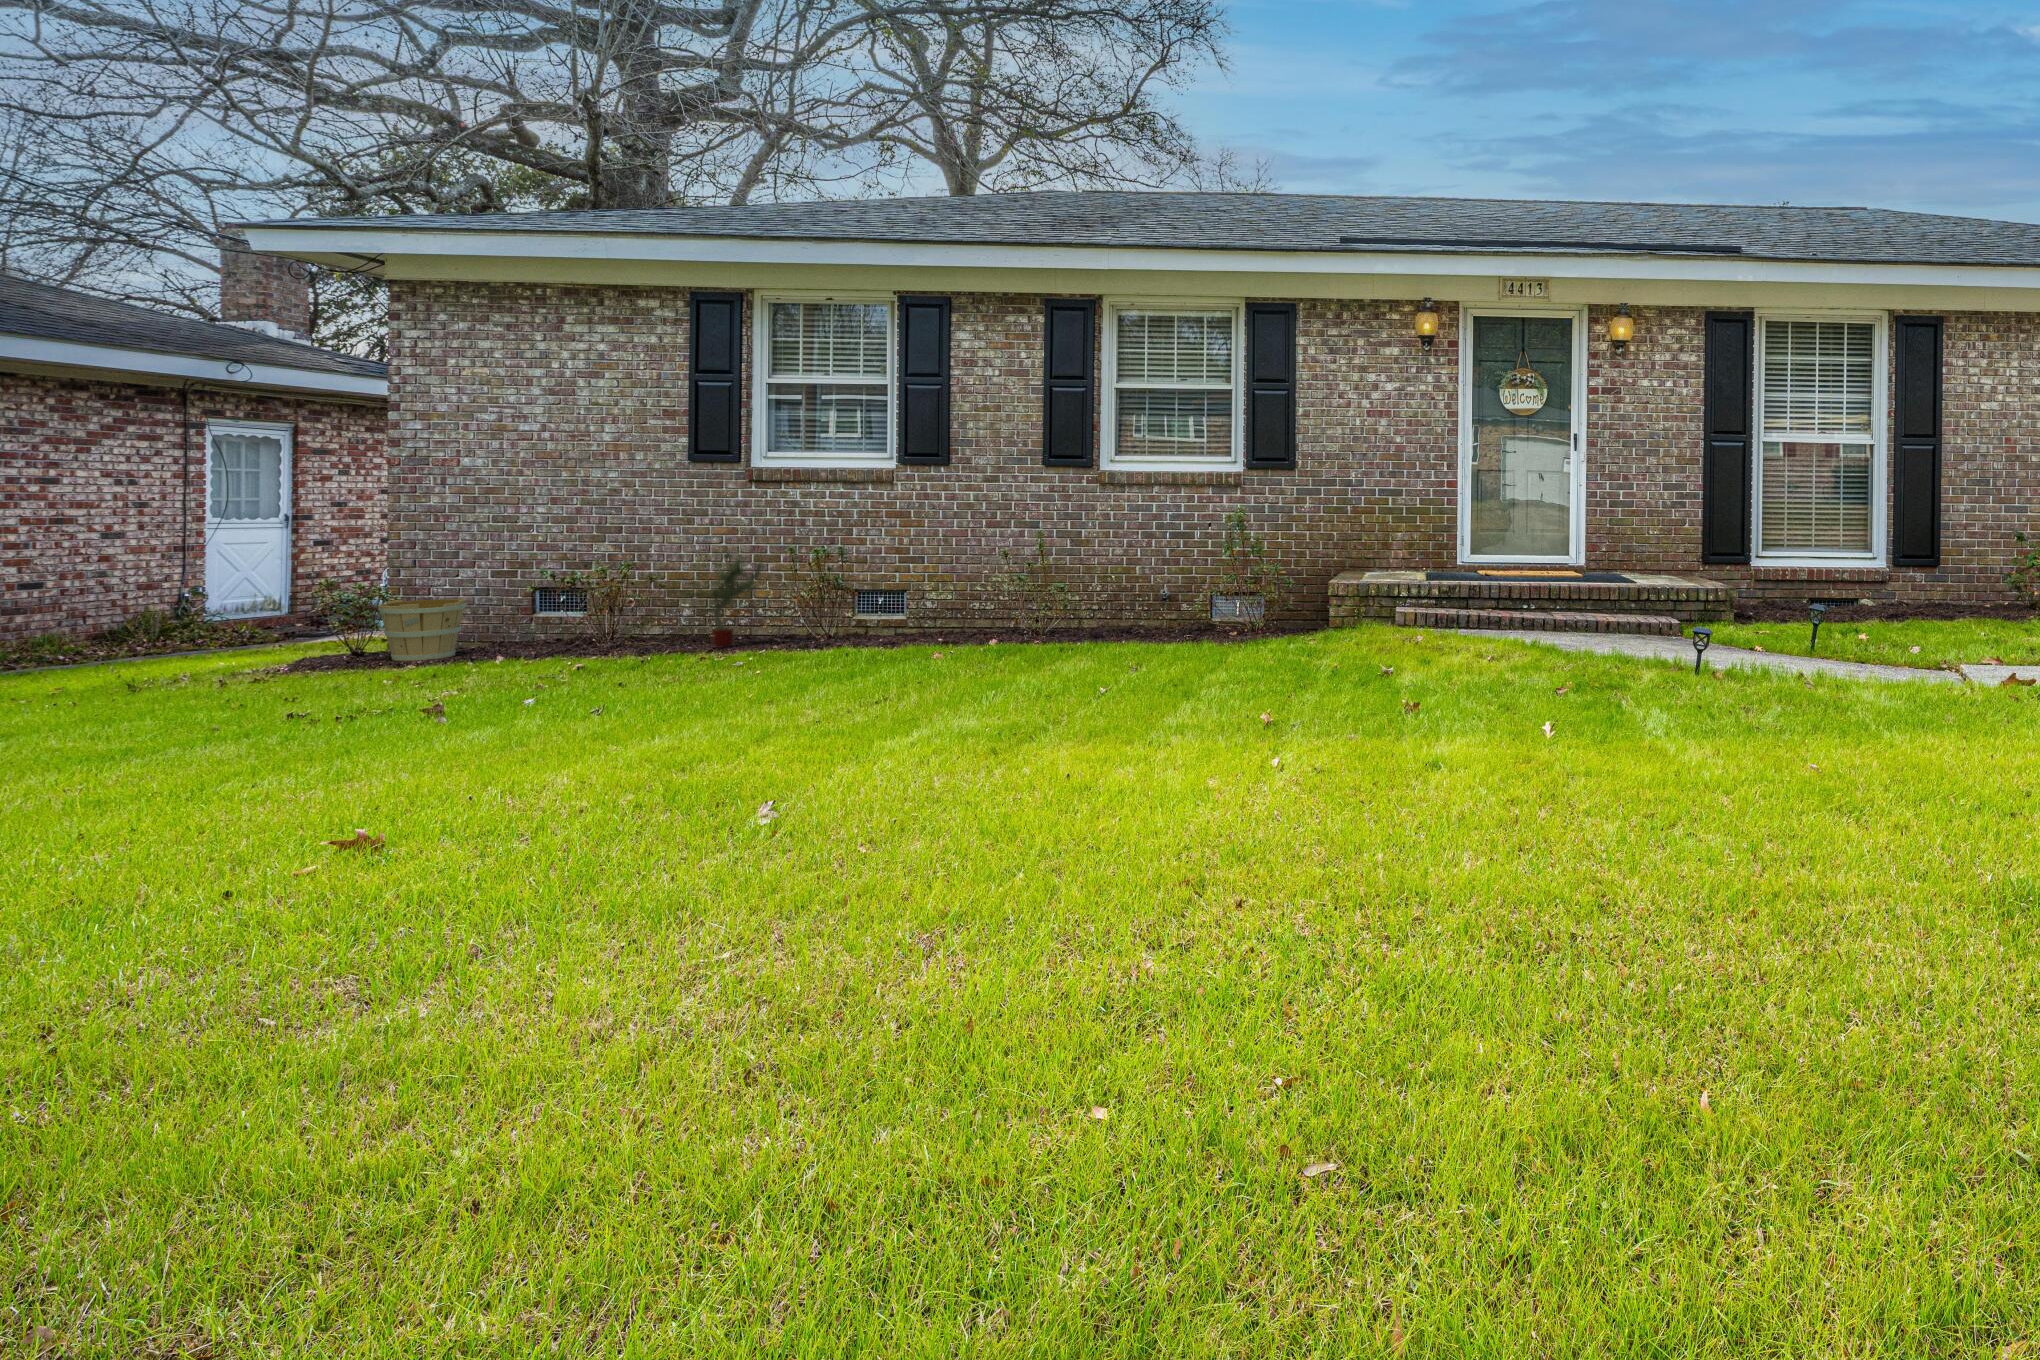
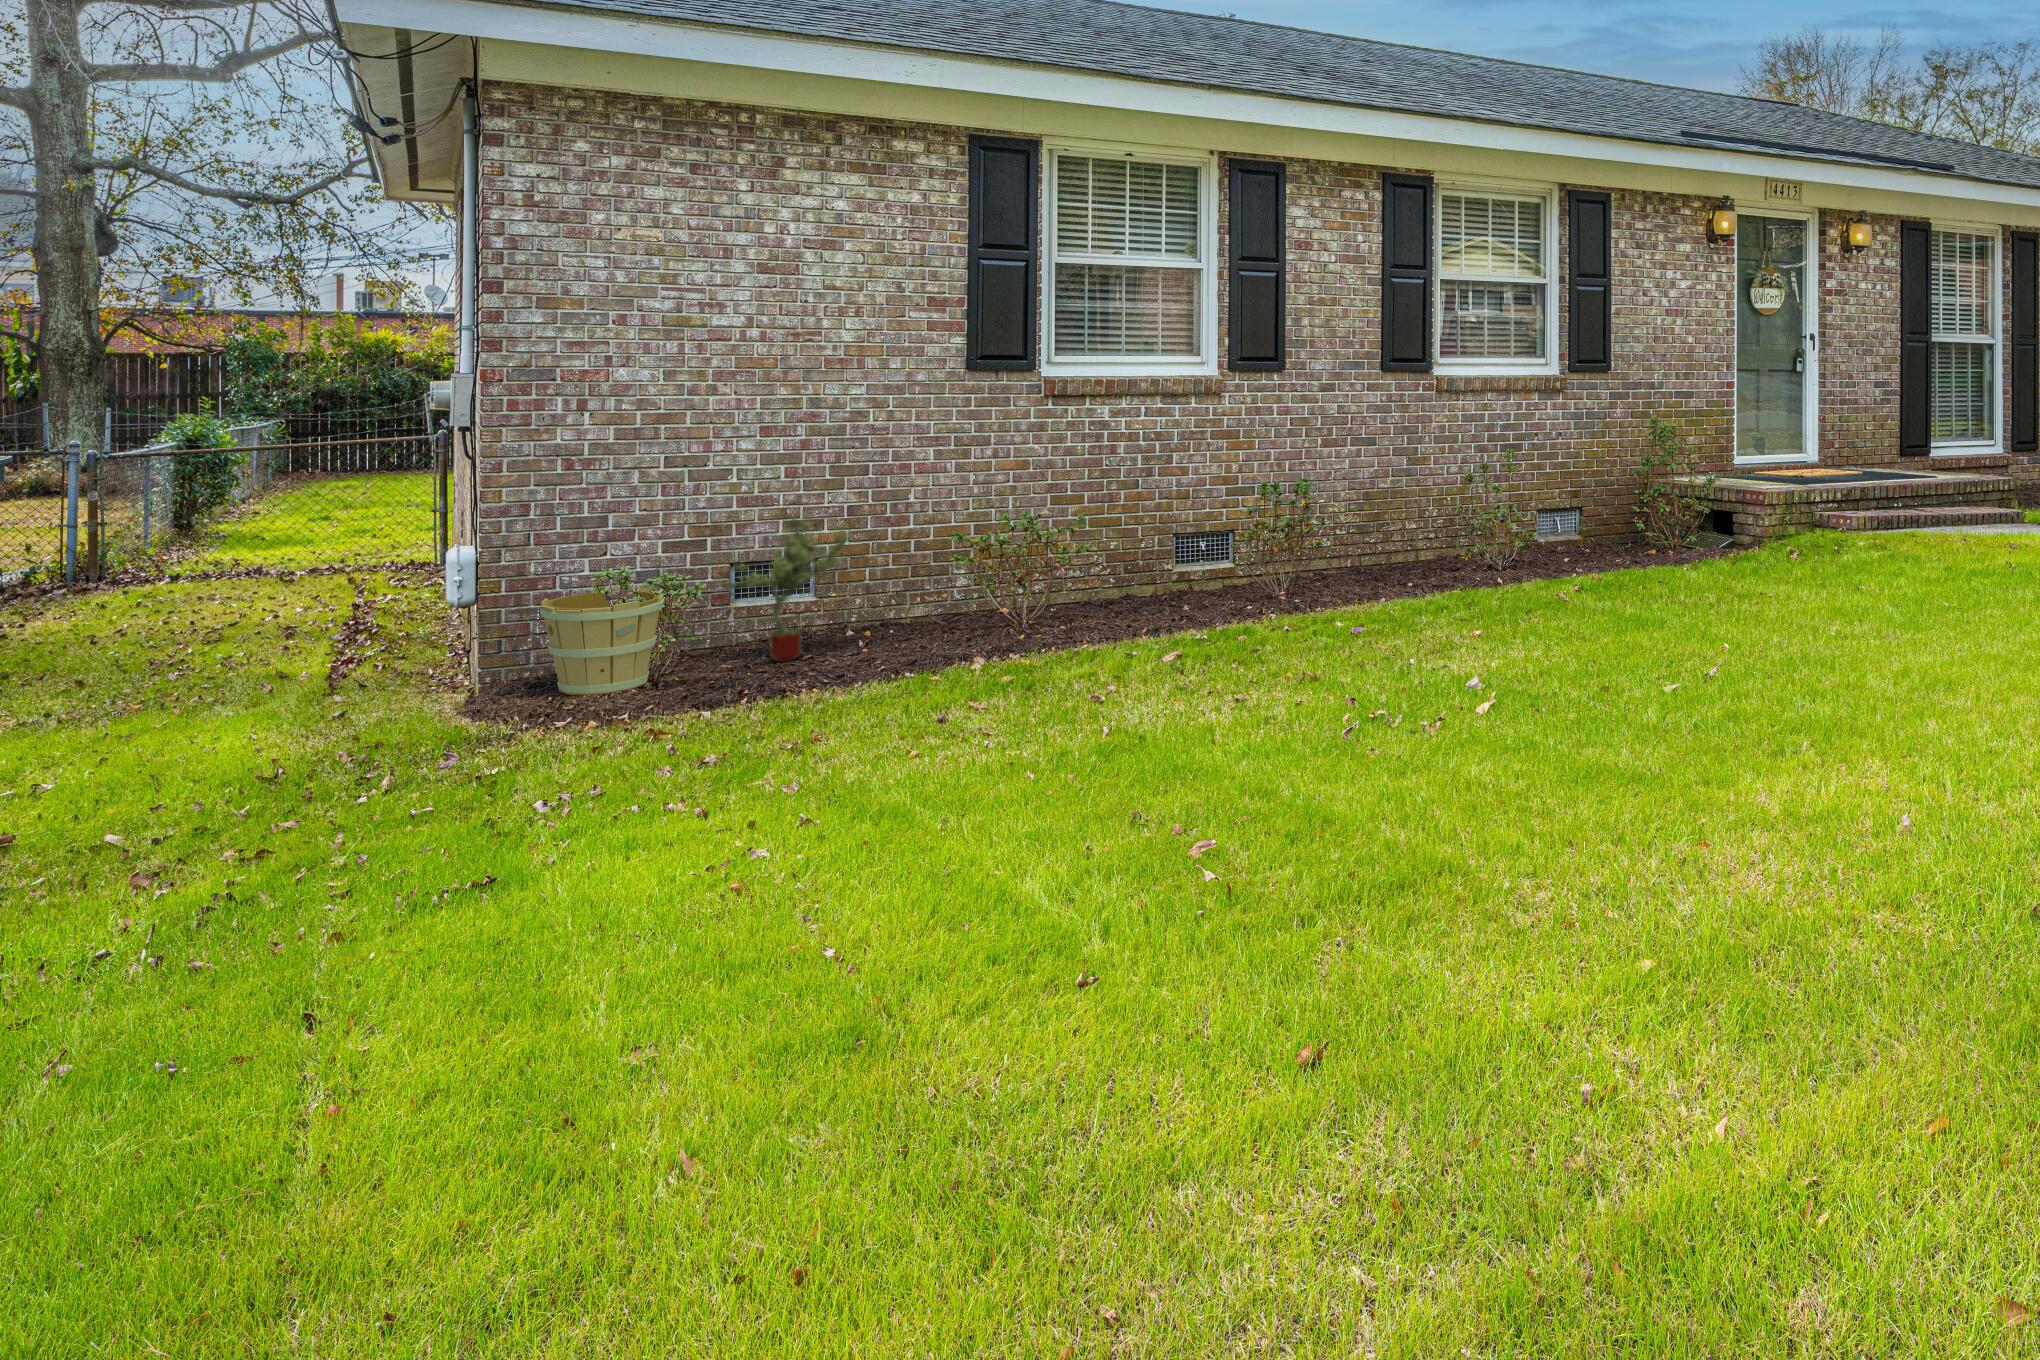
potted tree: present [685,550,764,648] -> present [719,512,851,662]

